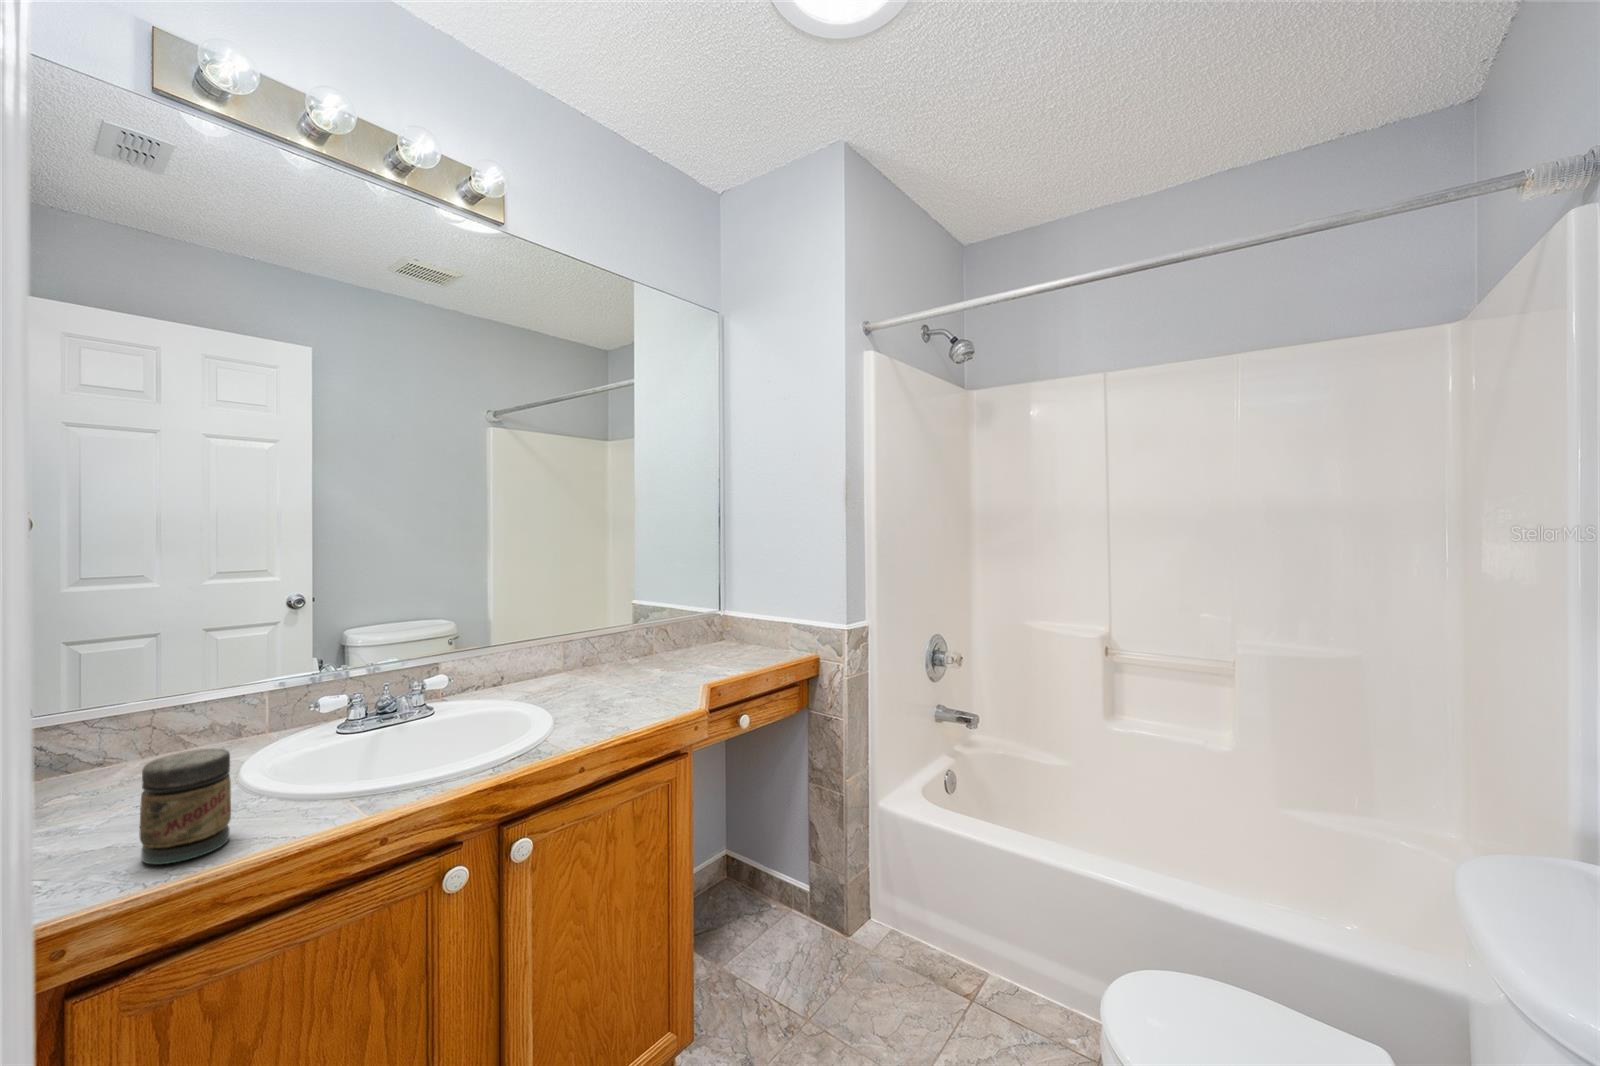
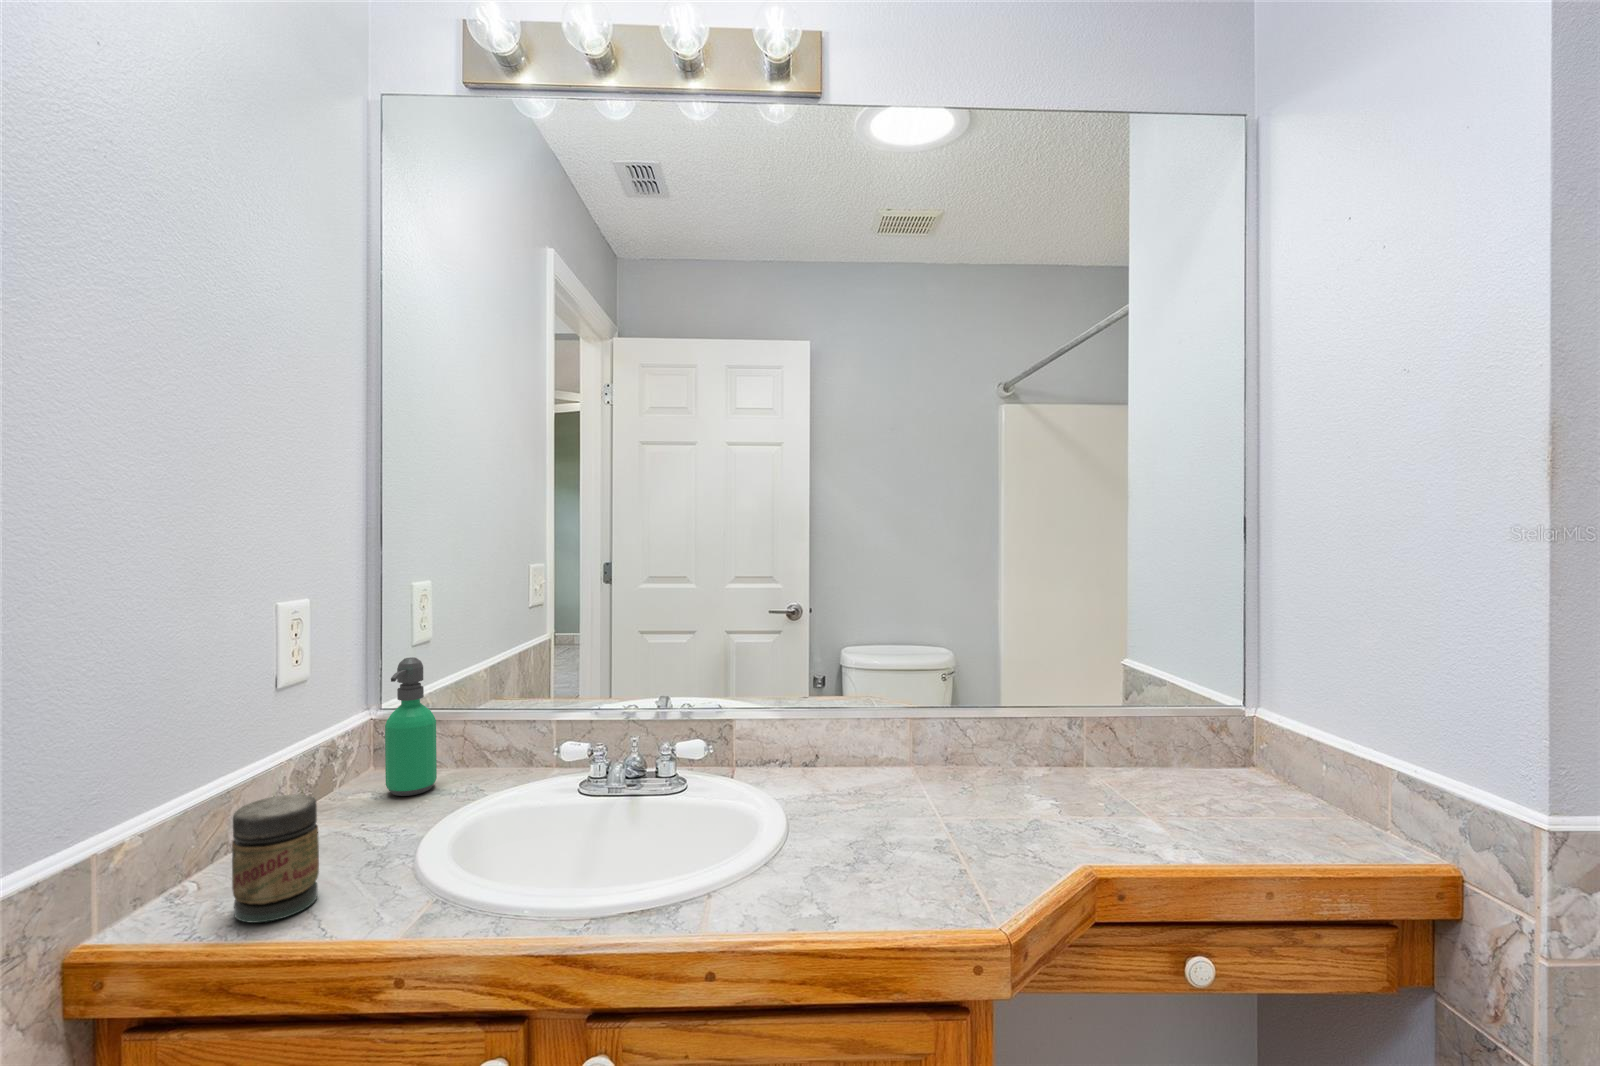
soap dispenser: none [92,646,160,785] -> present [385,657,437,796]

